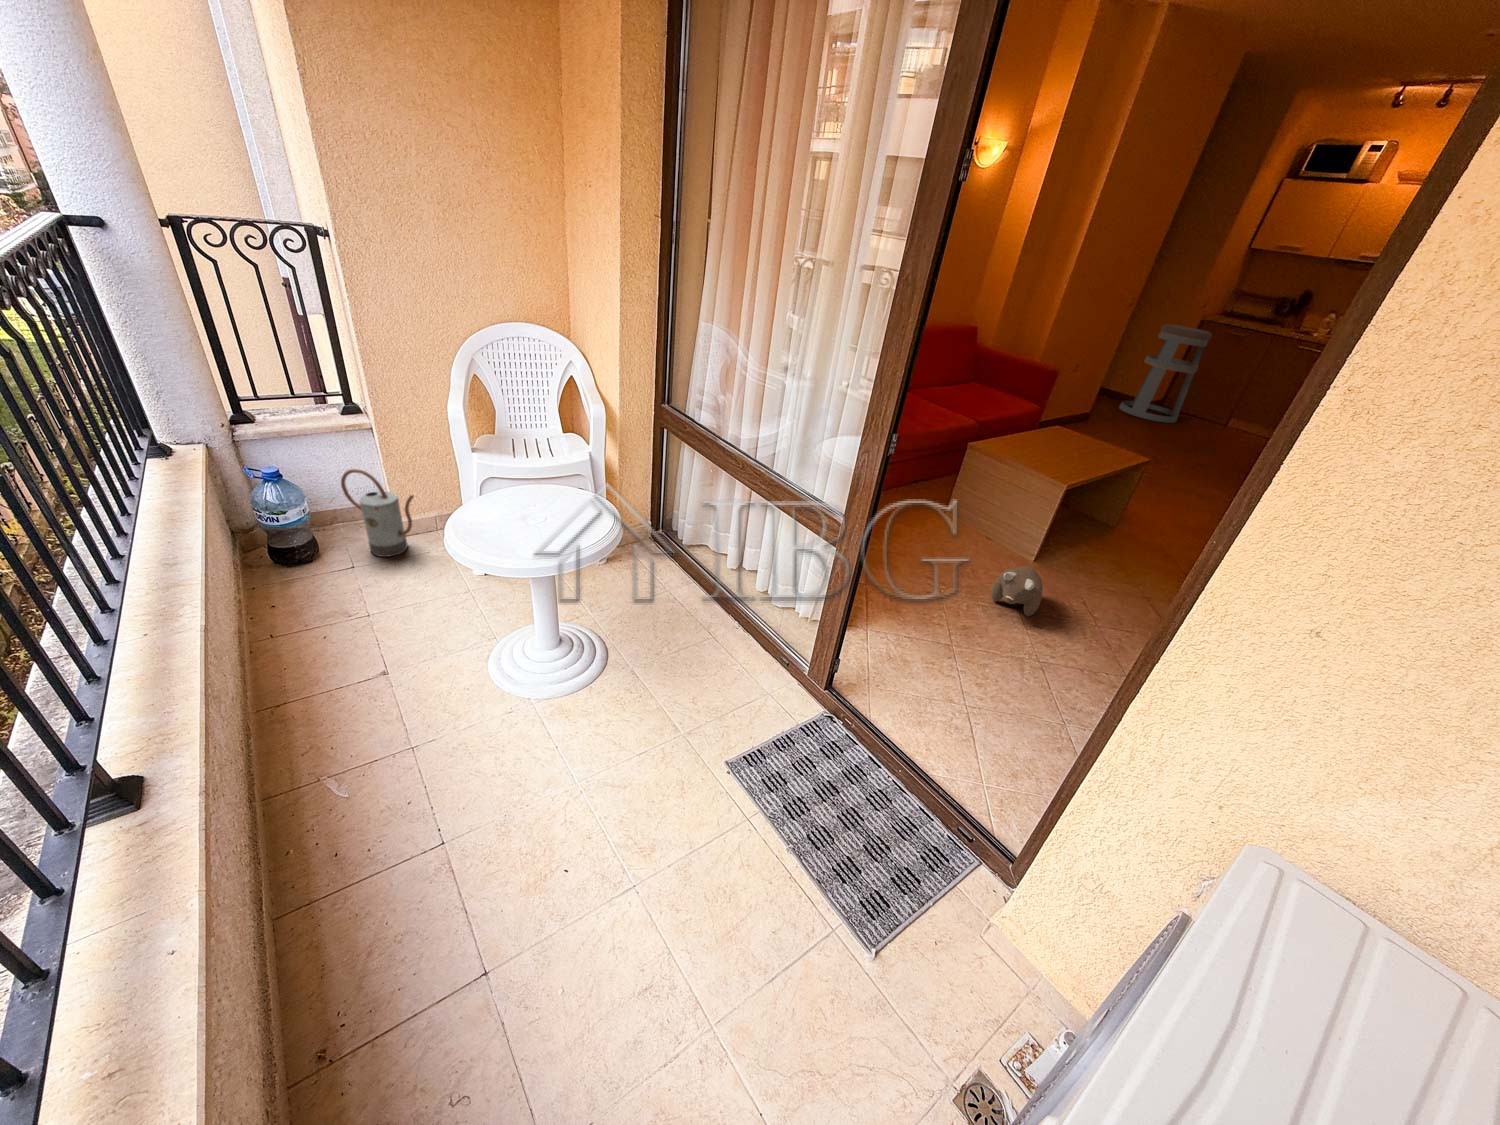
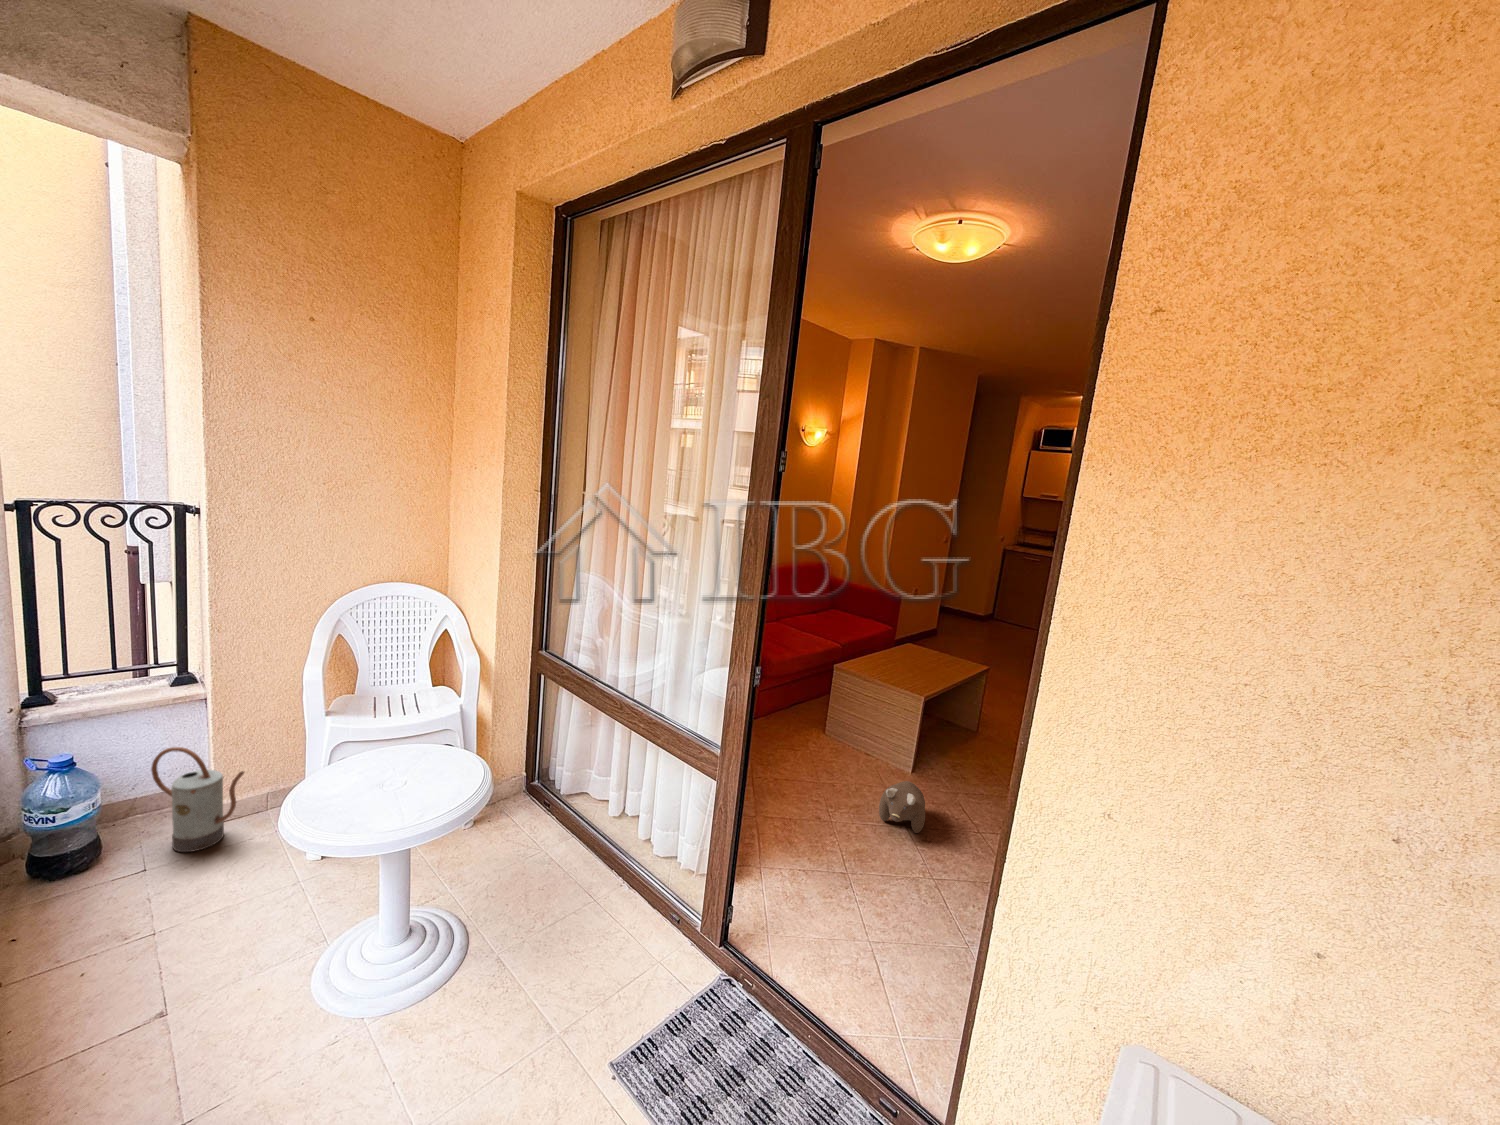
bar stool: present [1119,324,1212,423] -> none [964,554,1020,633]

